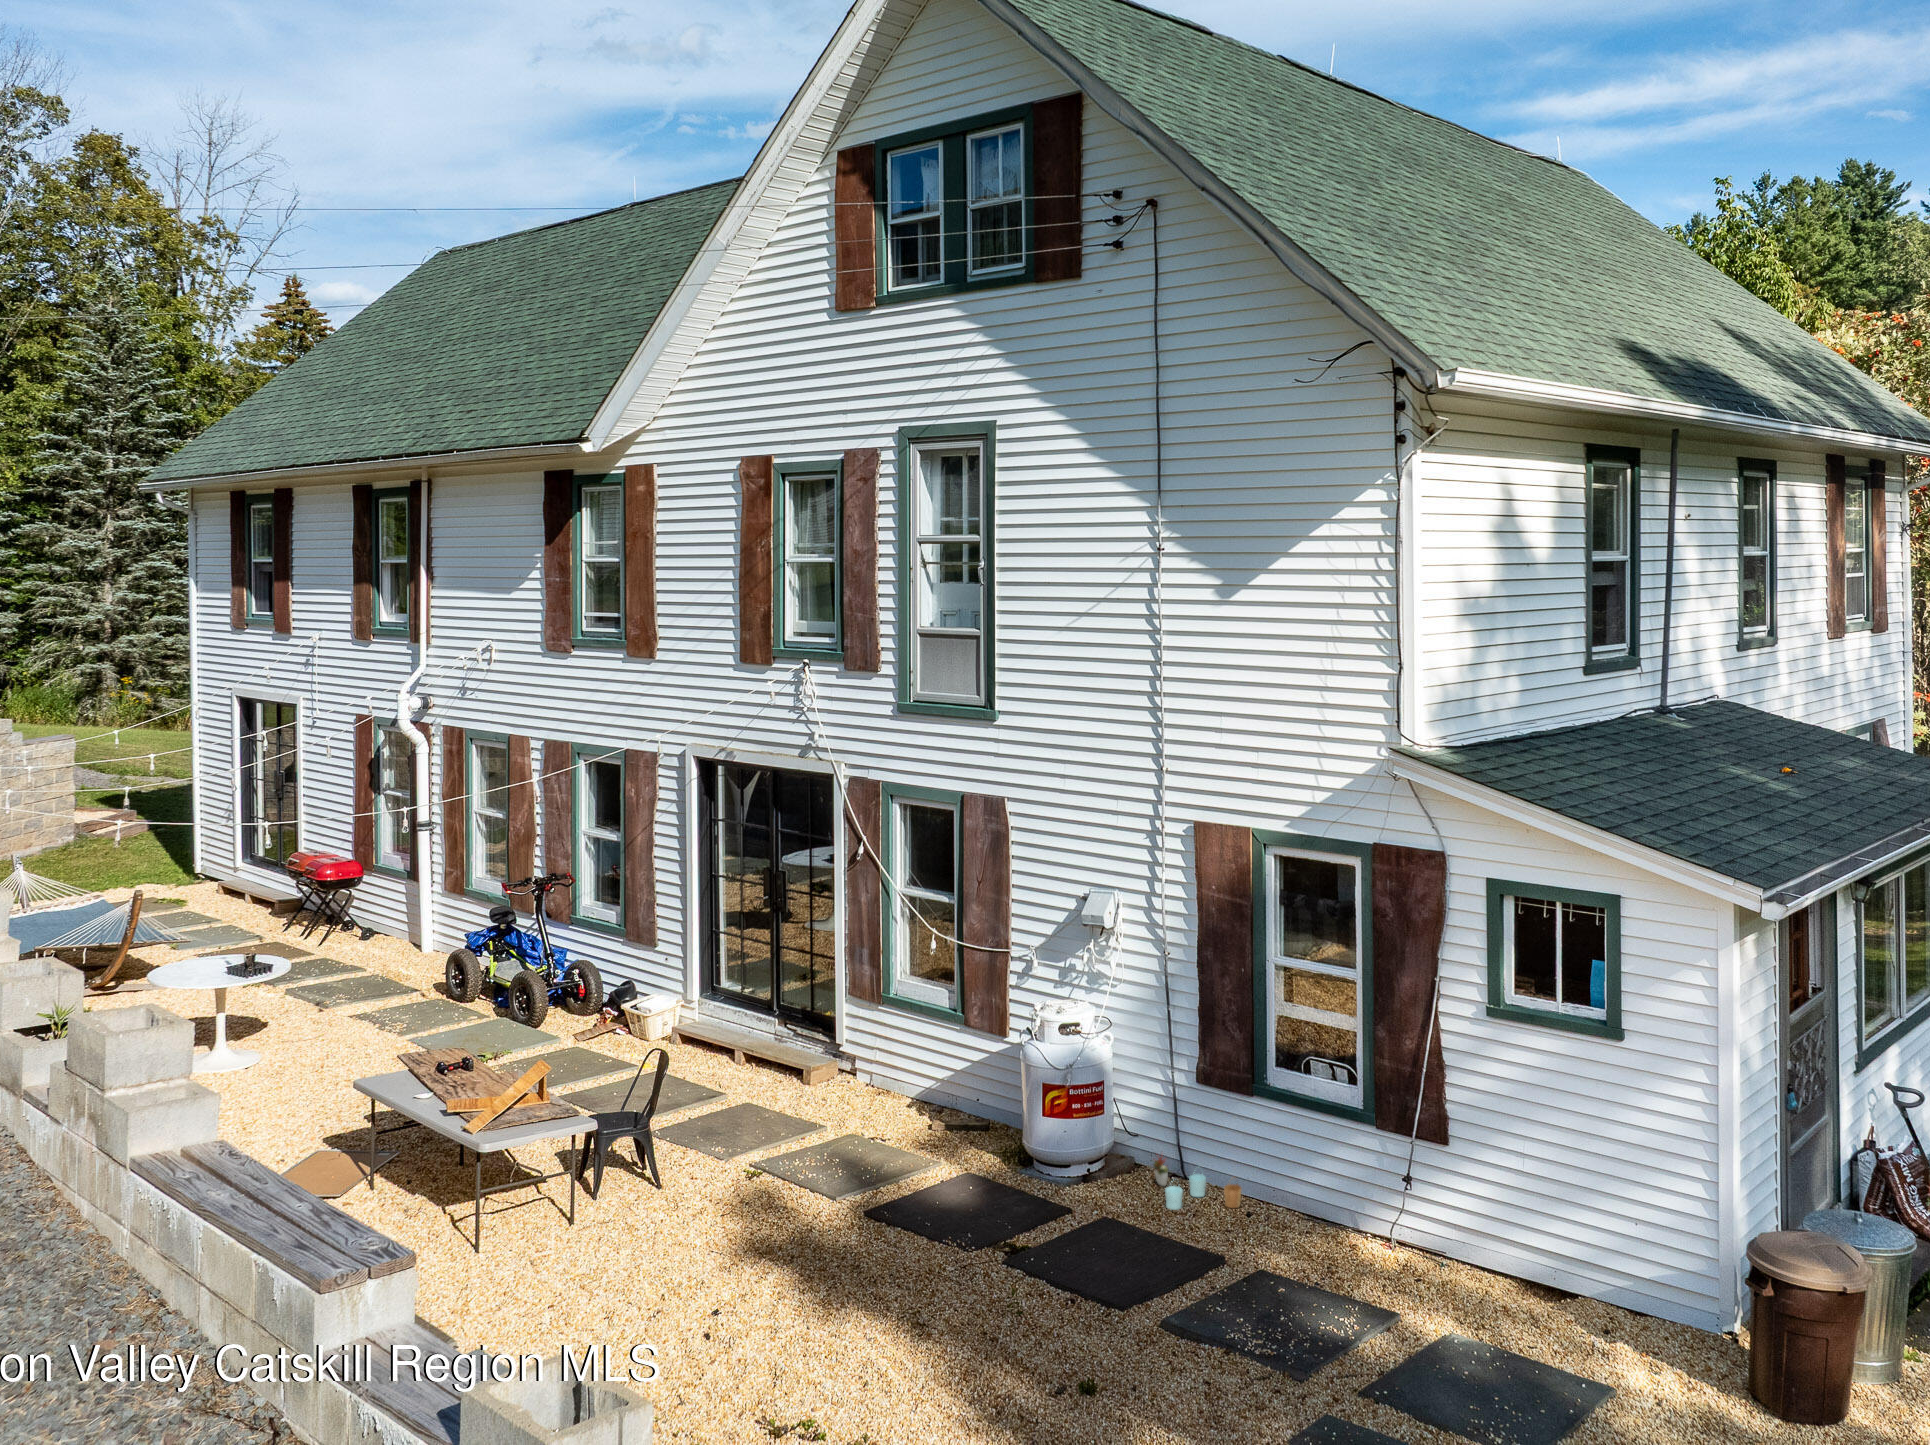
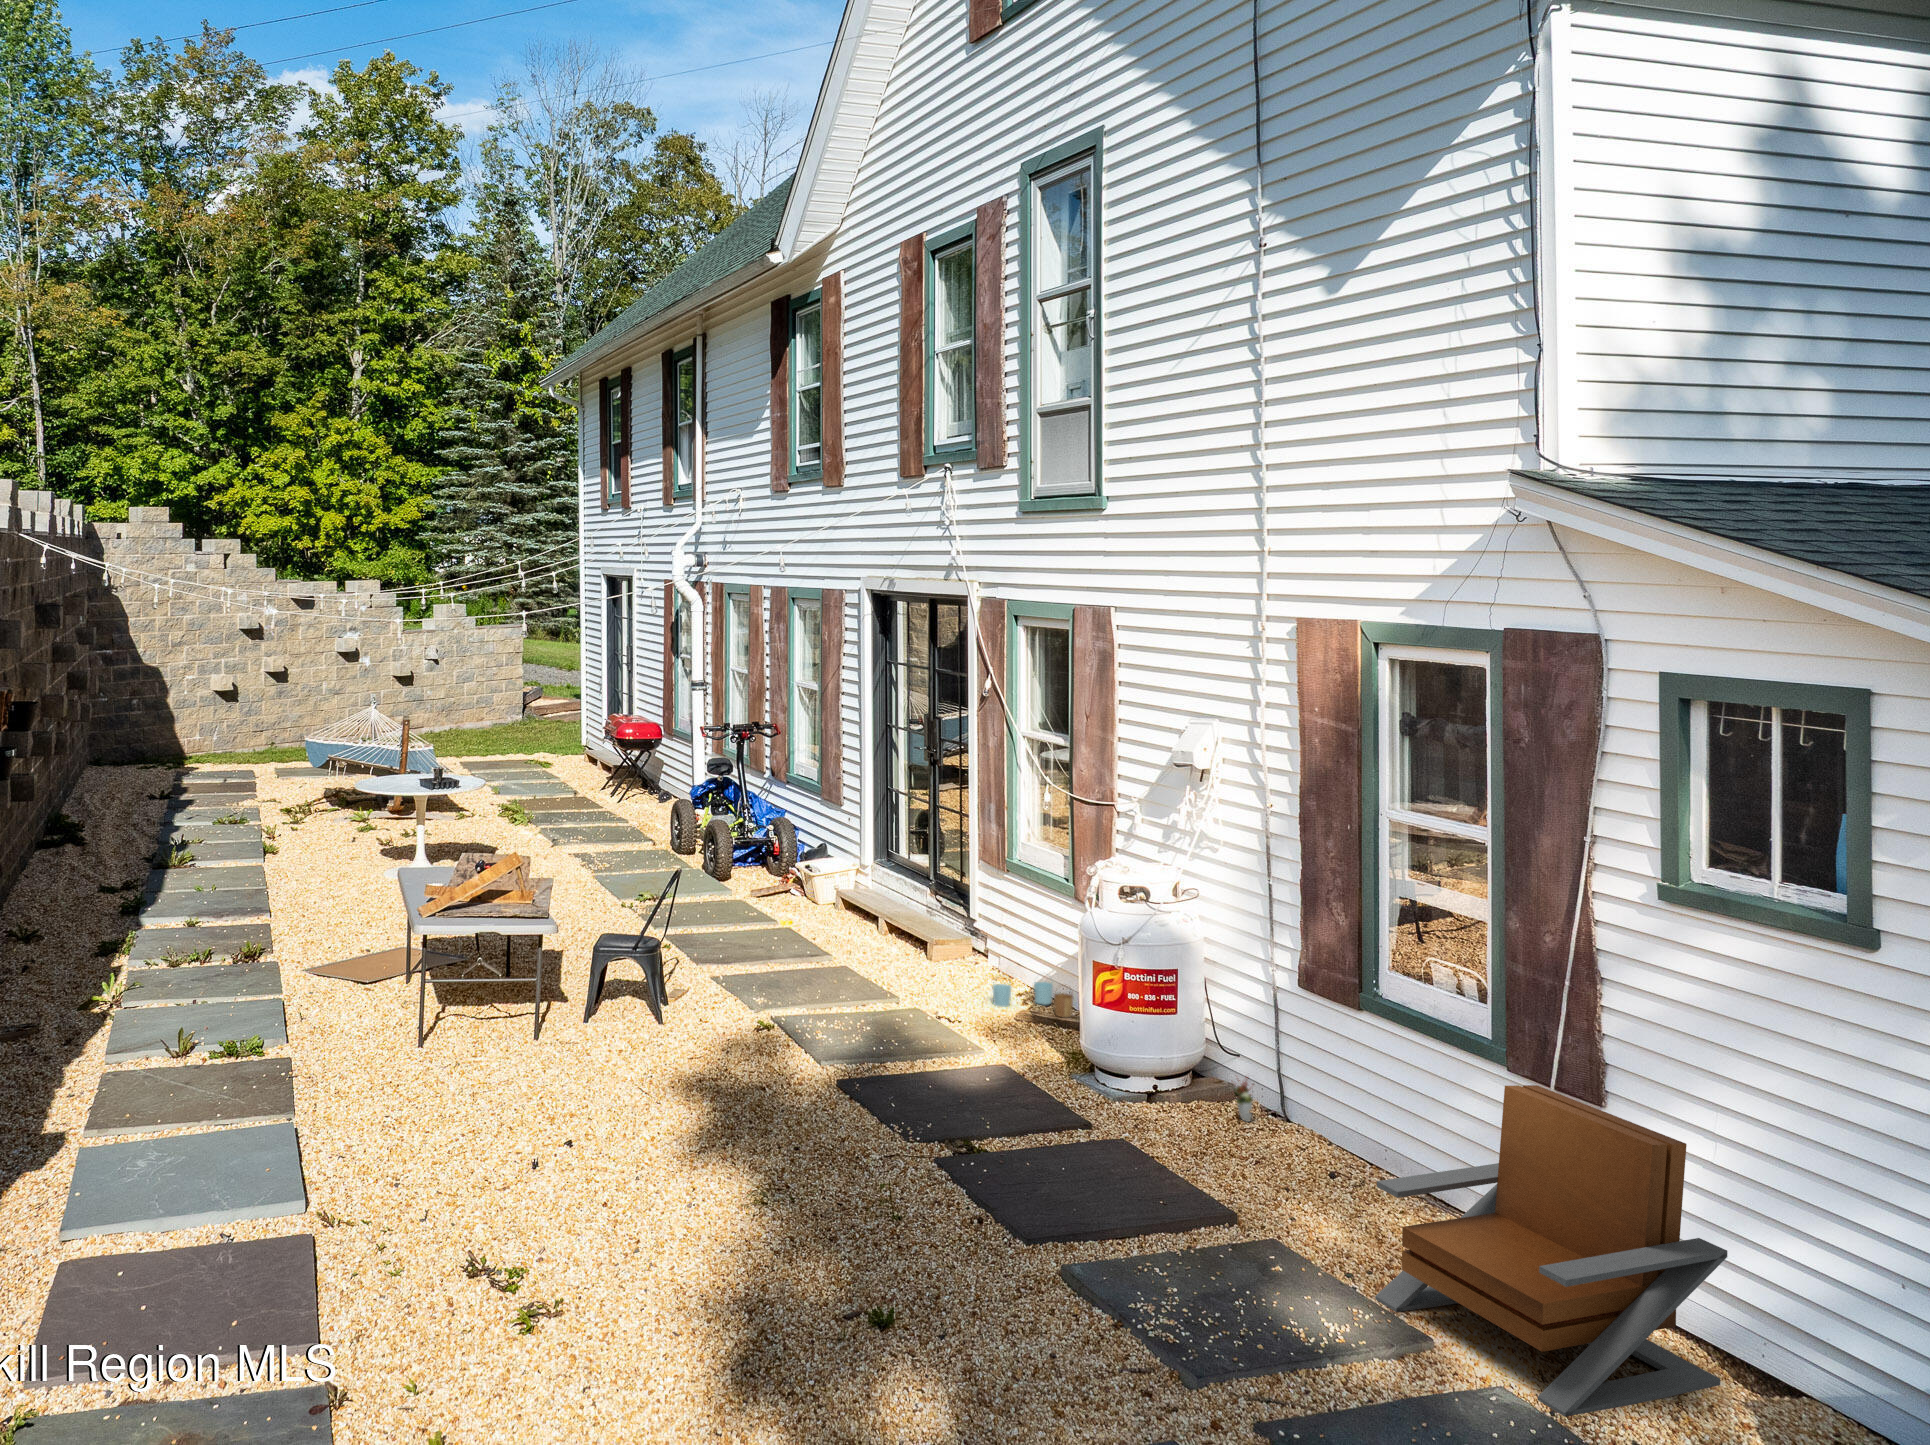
lounge chair: none [1347,1138,1538,1345] -> present [1375,1085,1728,1417]
bucket: present [1165,1174,1241,1210] -> present [992,982,1073,1017]

